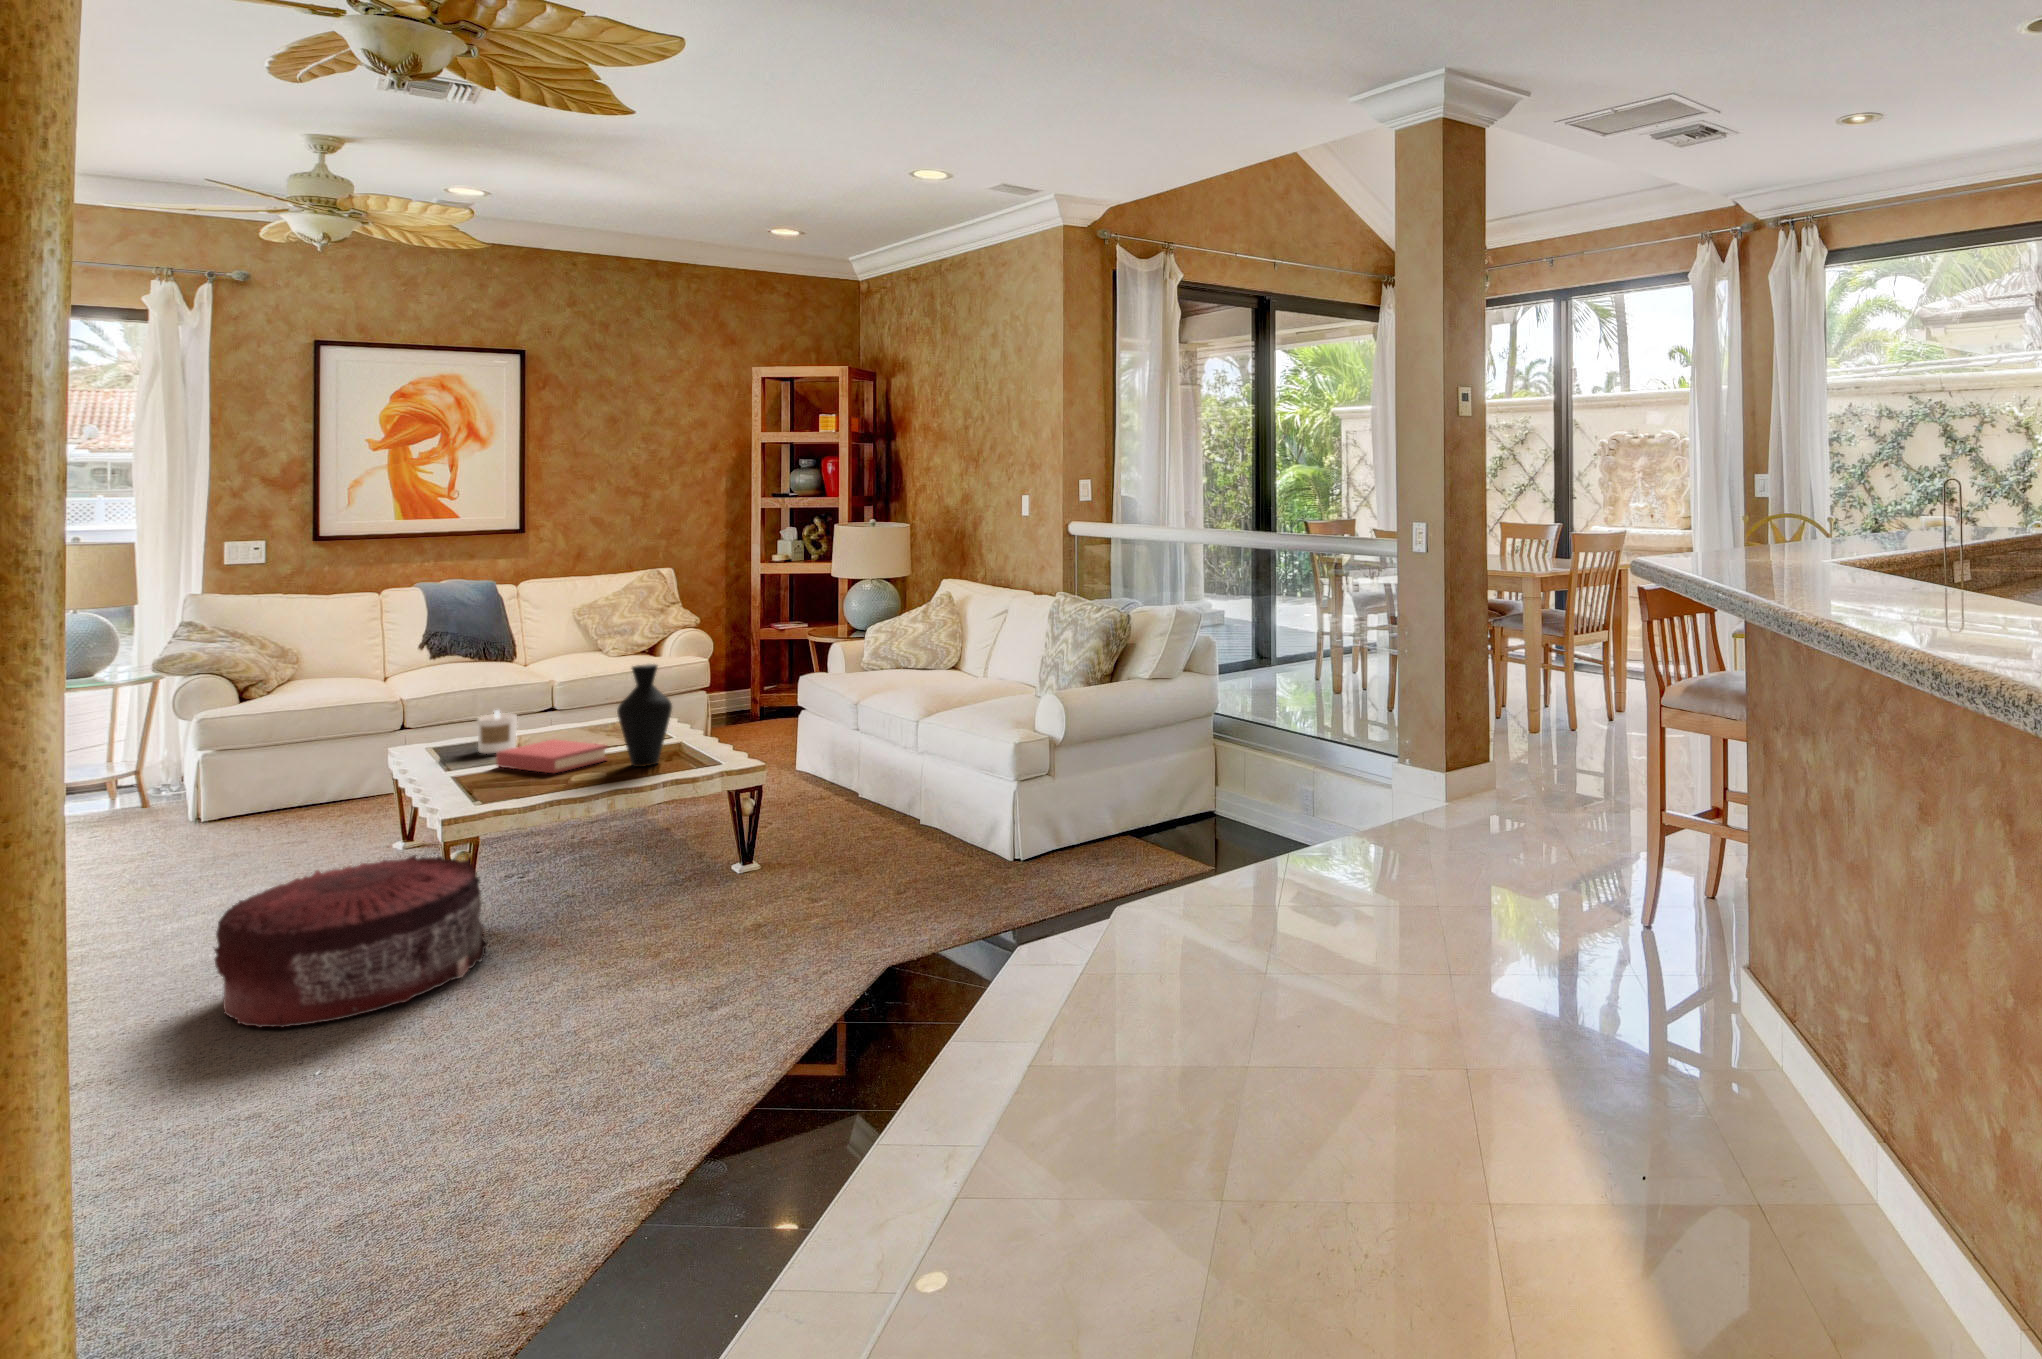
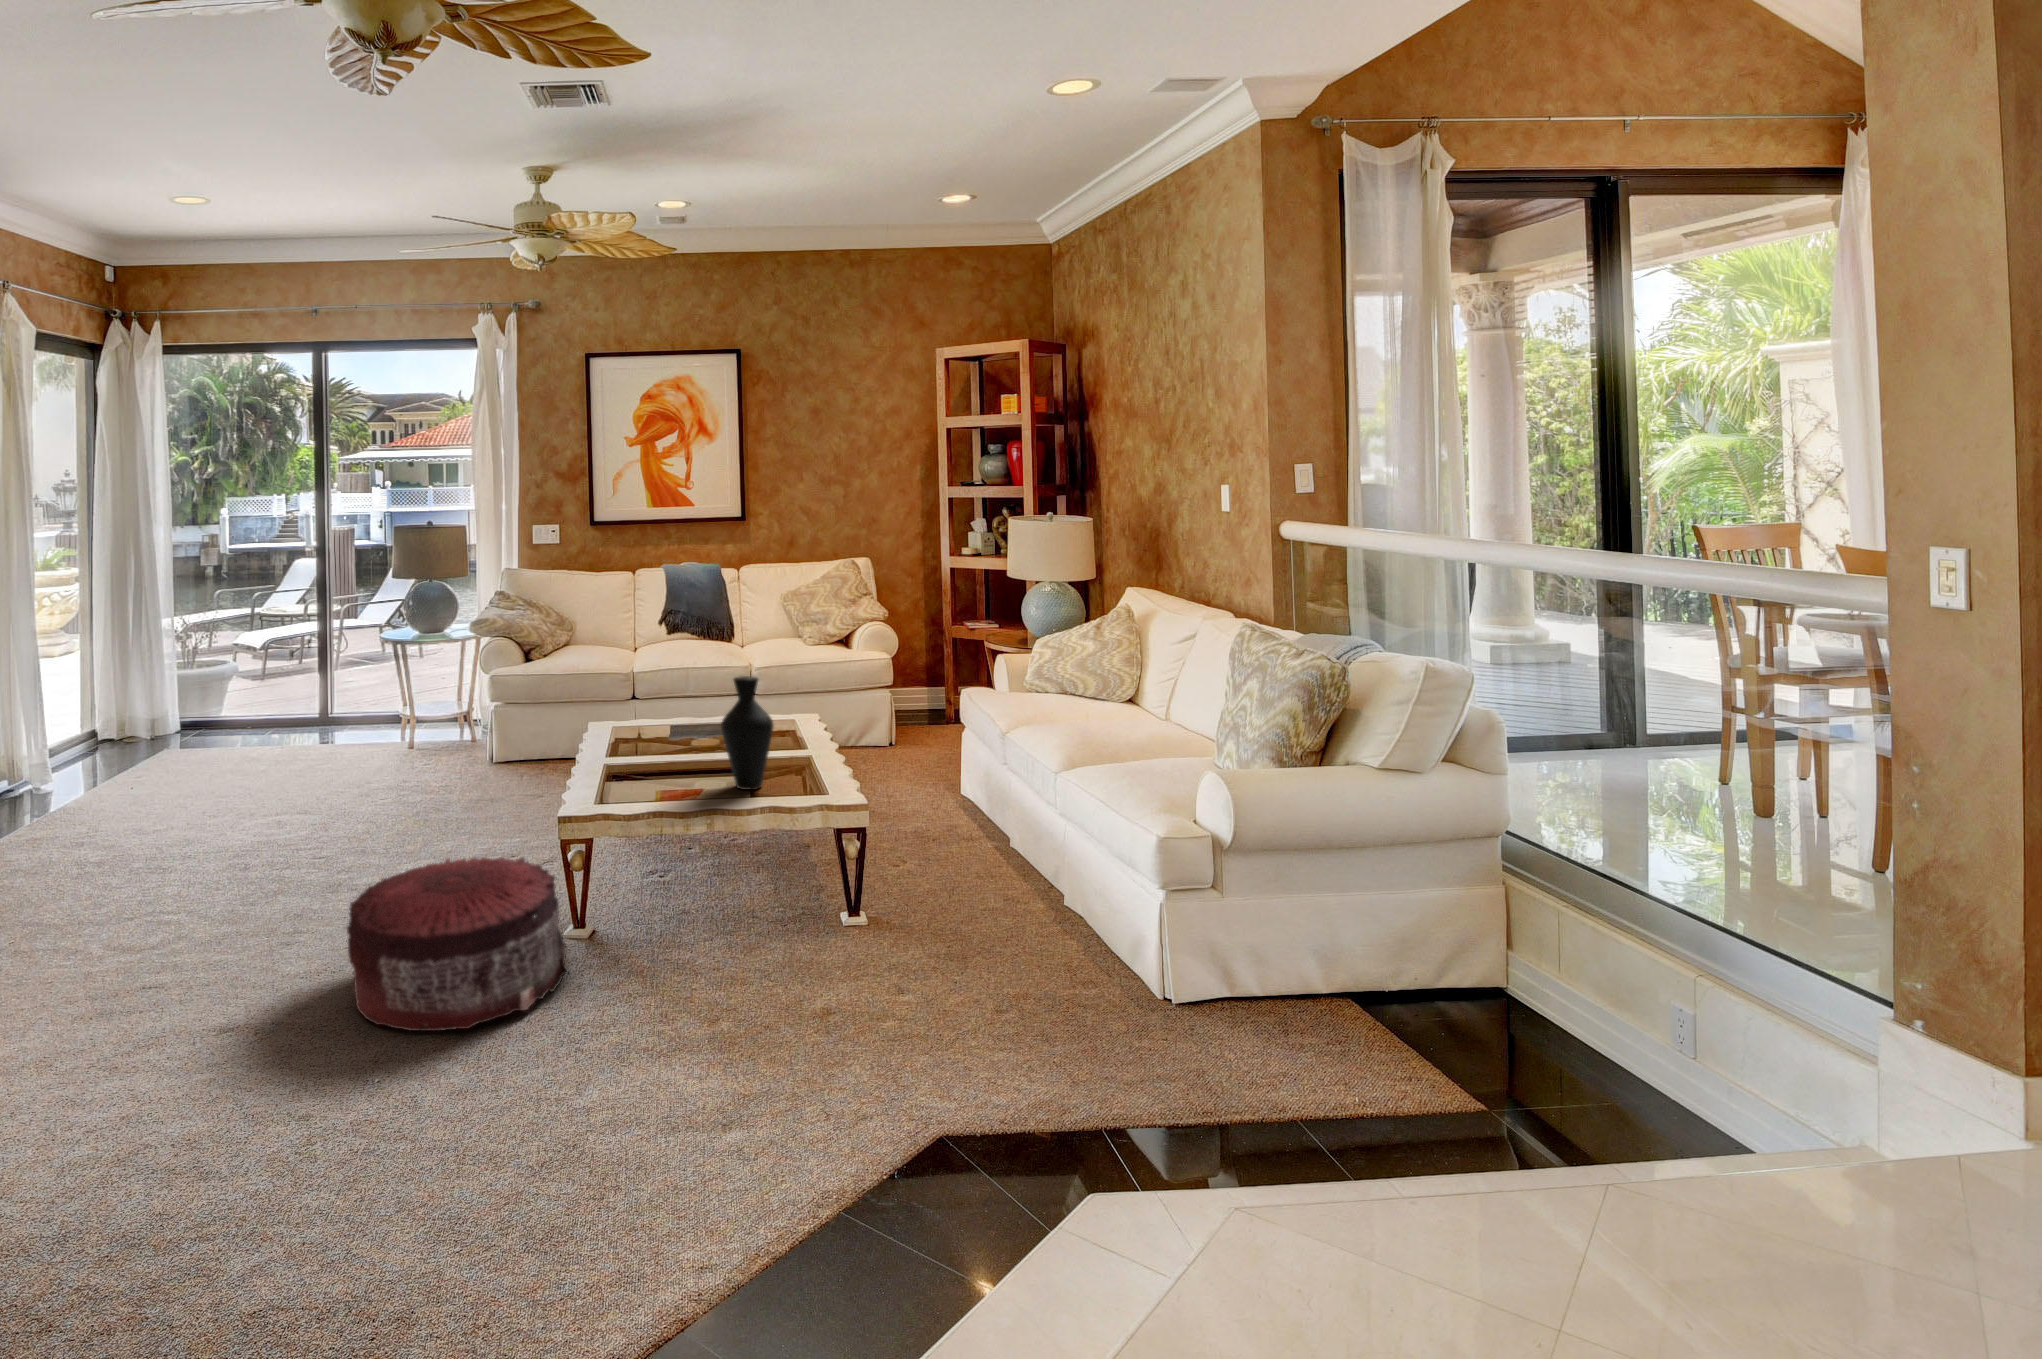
candle: present [477,710,517,754] -> none [632,703,665,747]
hardback book: present [496,739,607,773] -> none [632,741,722,783]

